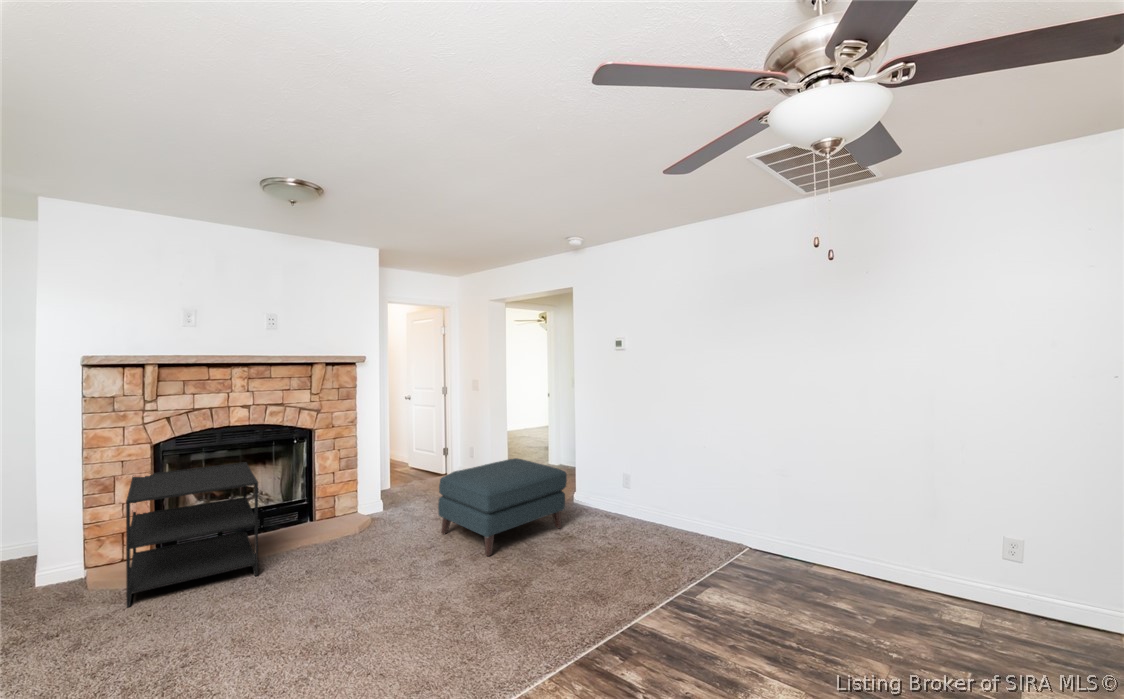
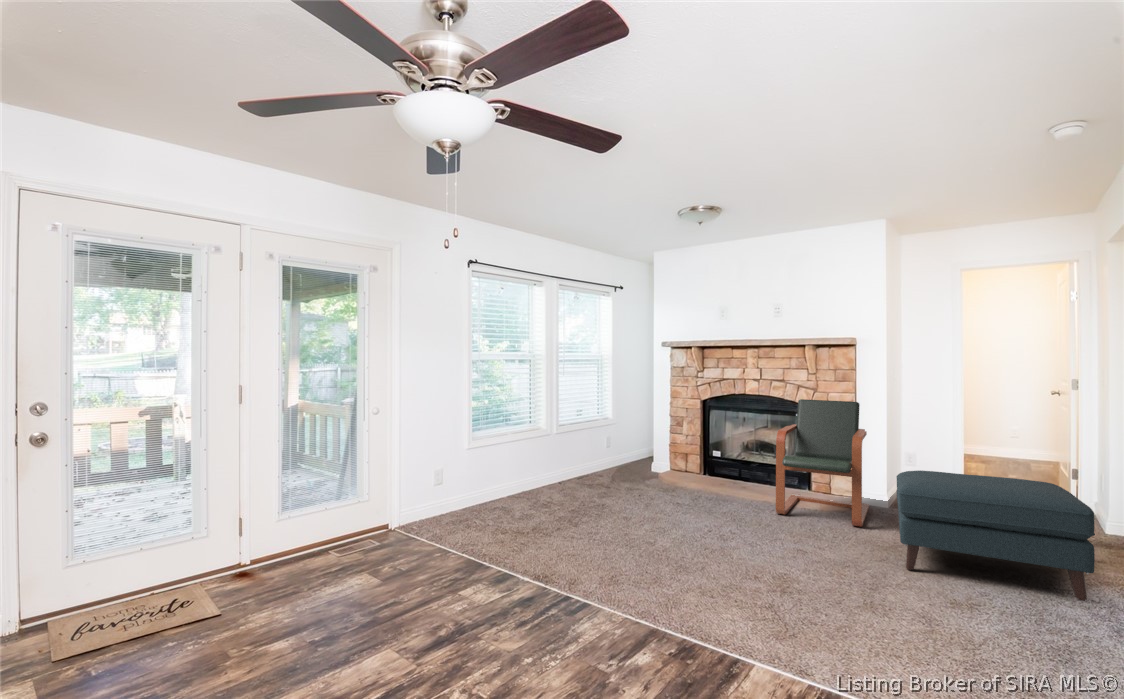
armchair: none [297,418,406,559] -> present [776,399,869,527]
side table: present [126,462,258,607] -> none [661,419,756,504]

